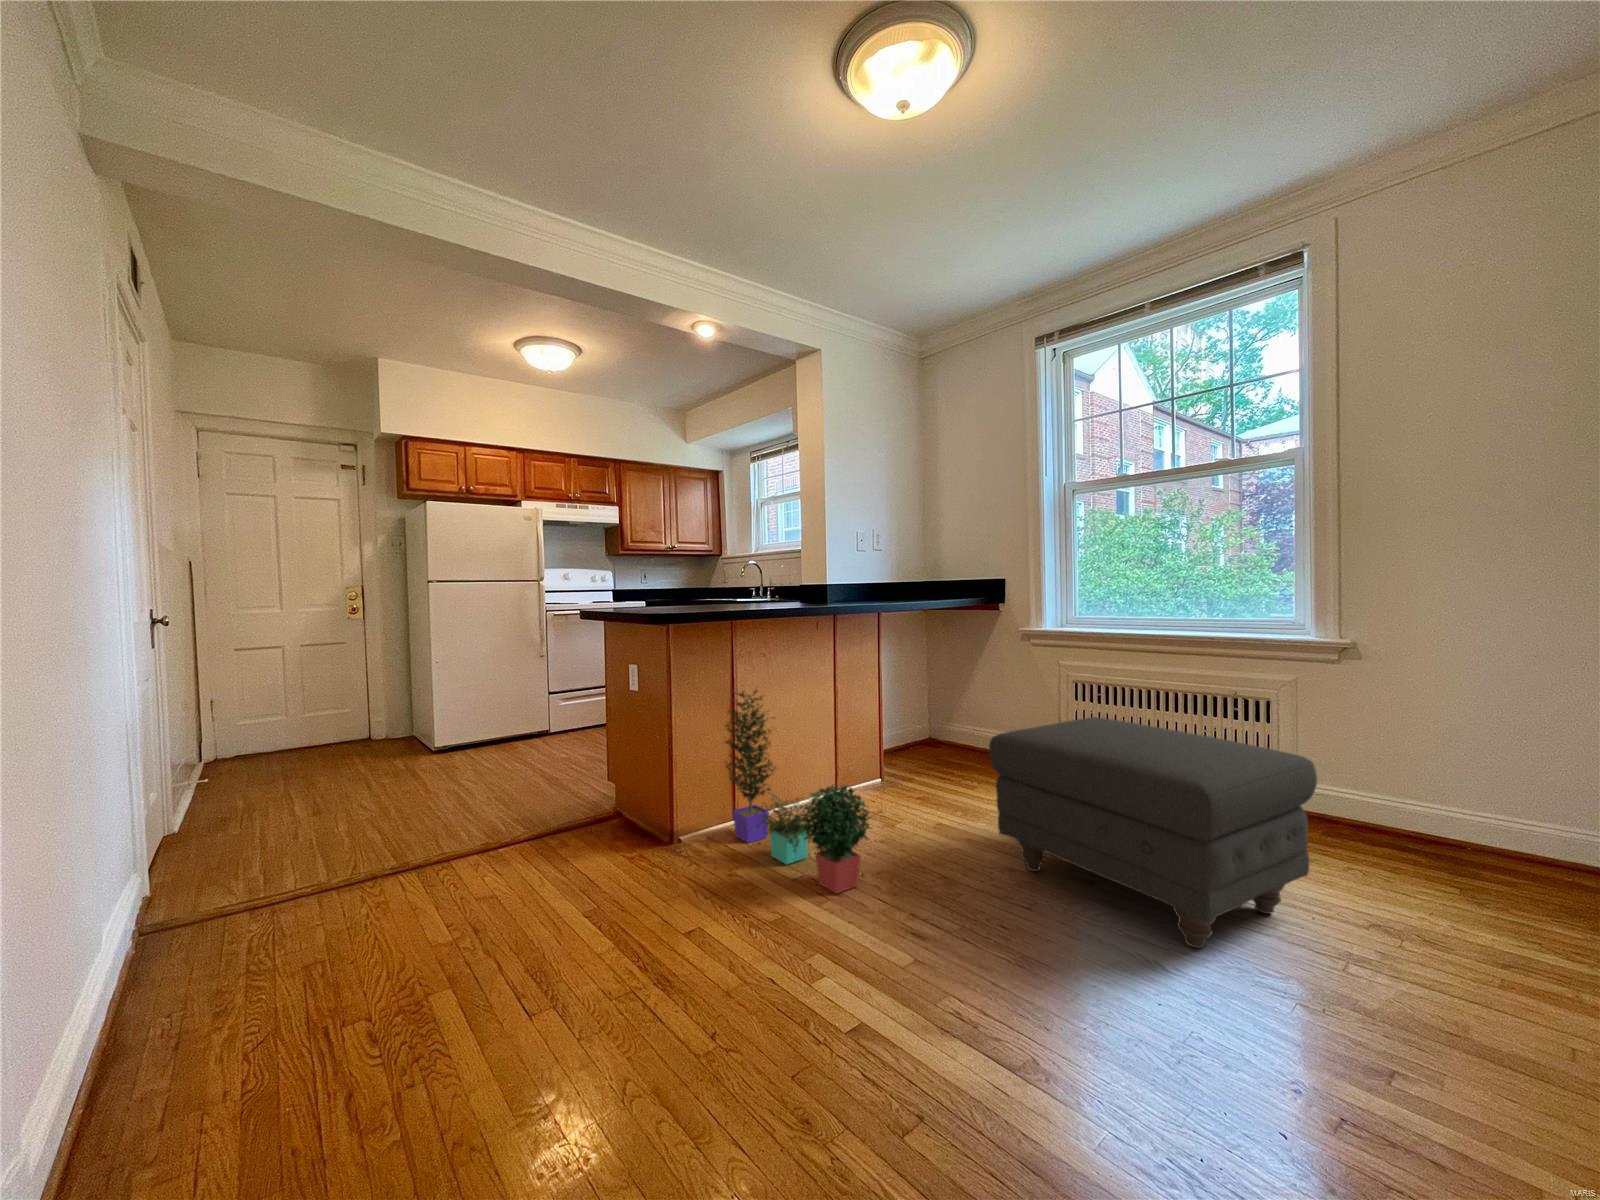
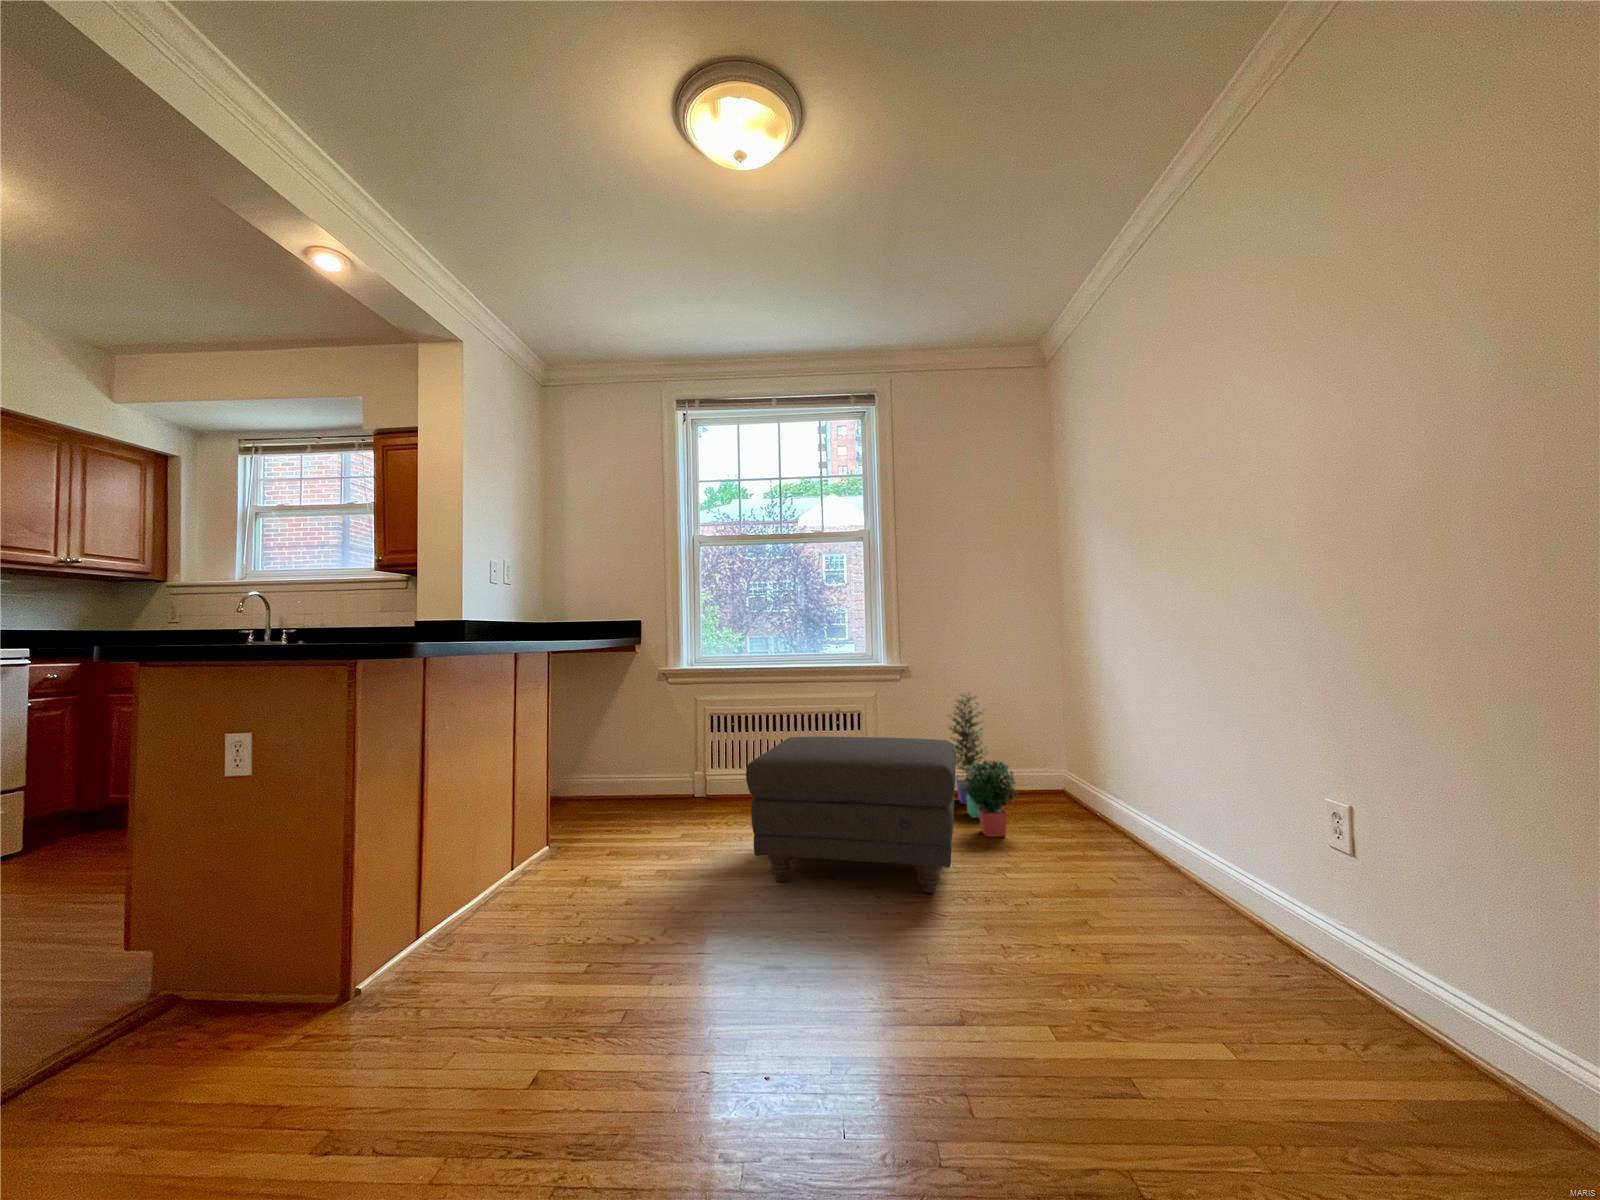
potted plant: present [725,690,871,894] -> present [949,693,1016,837]

